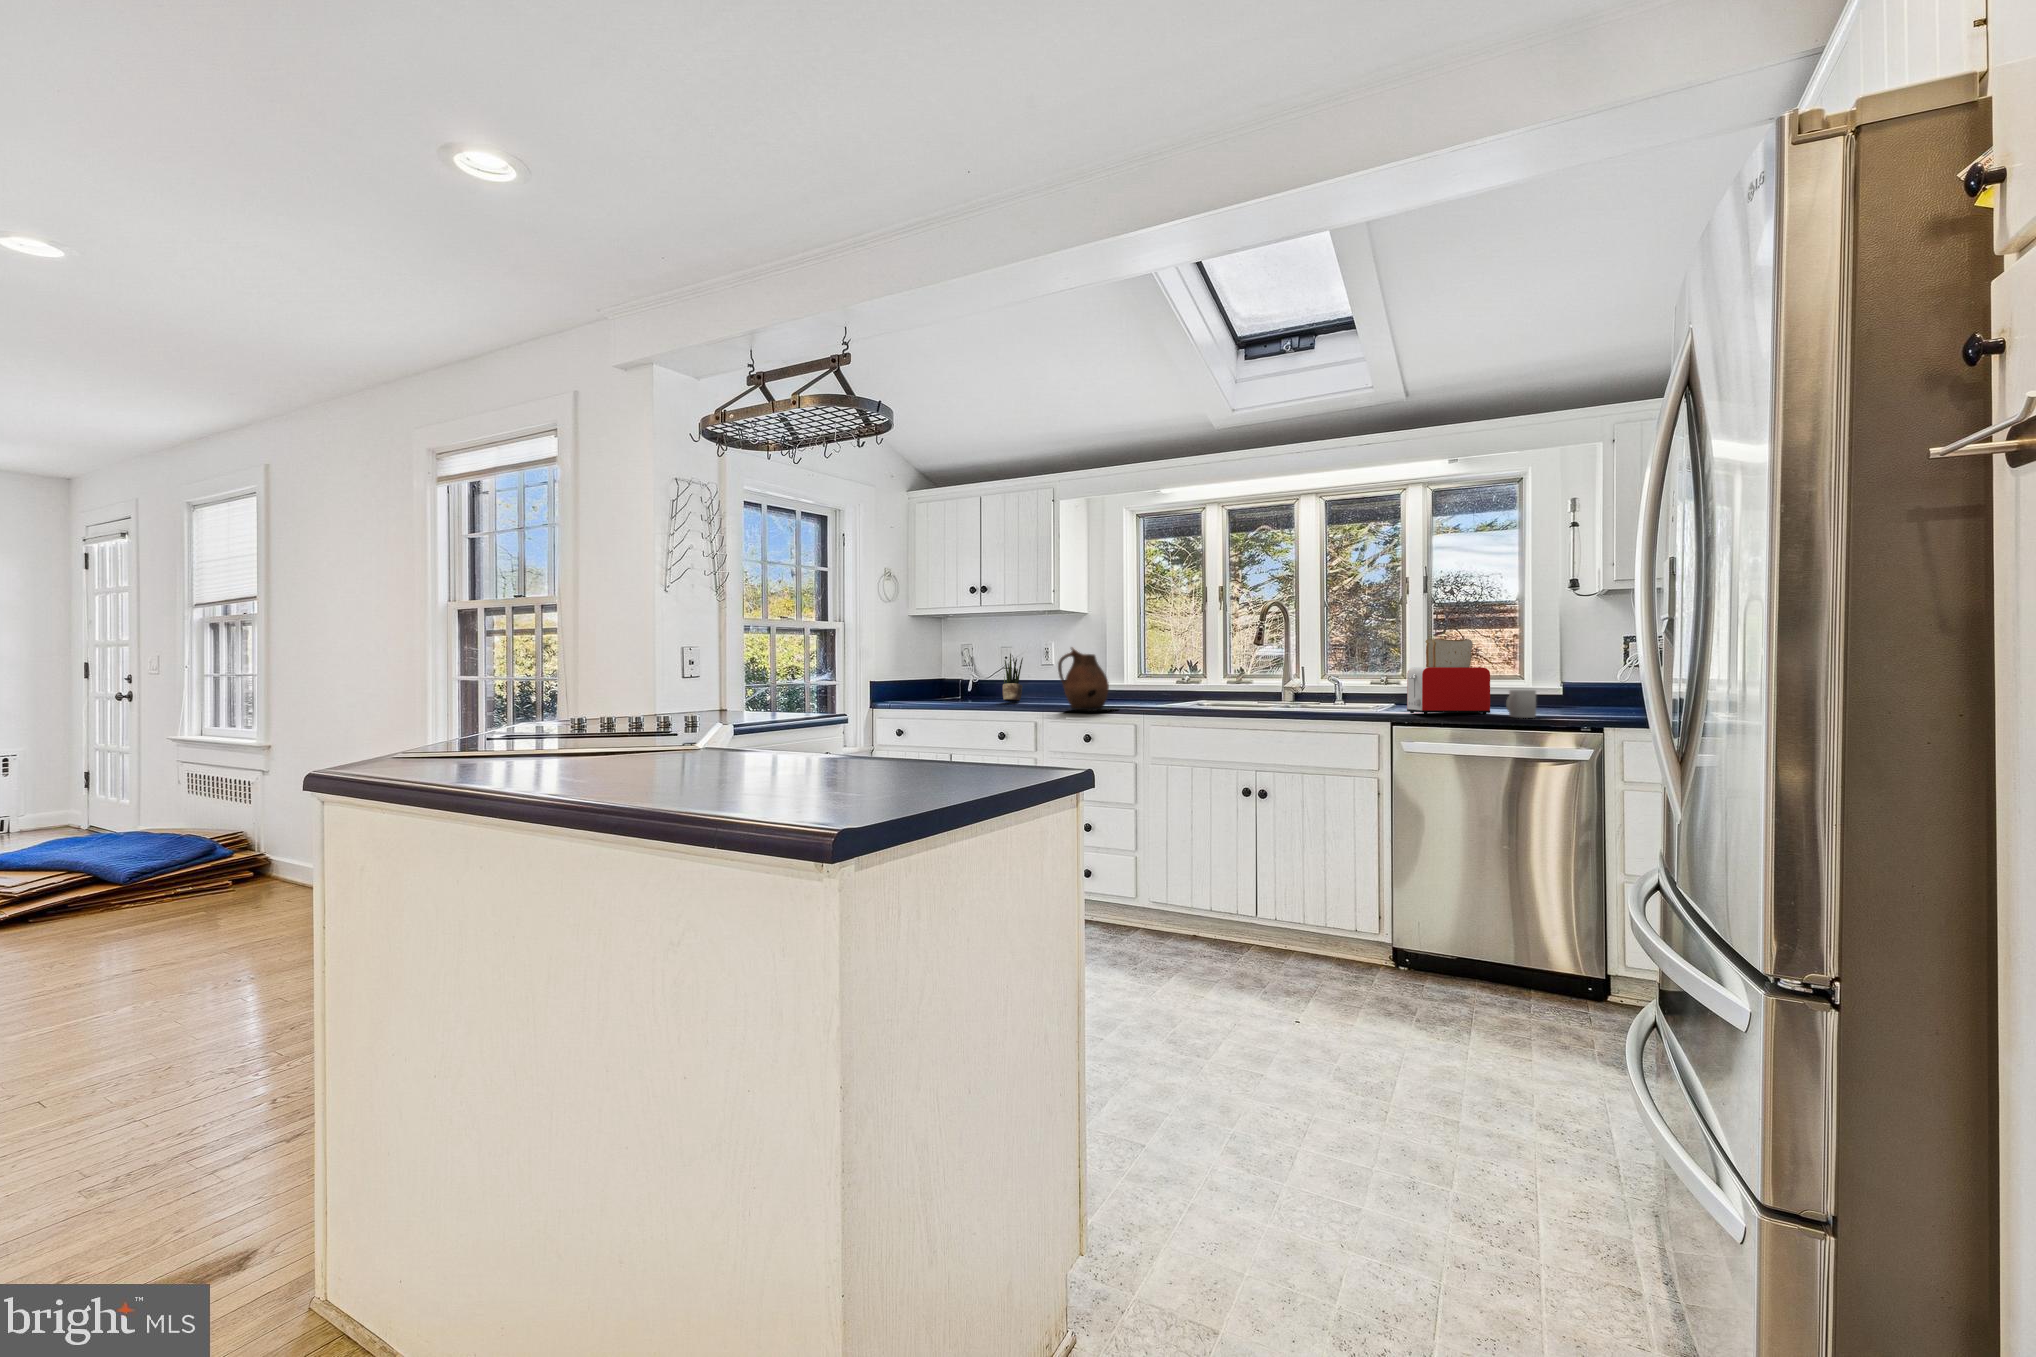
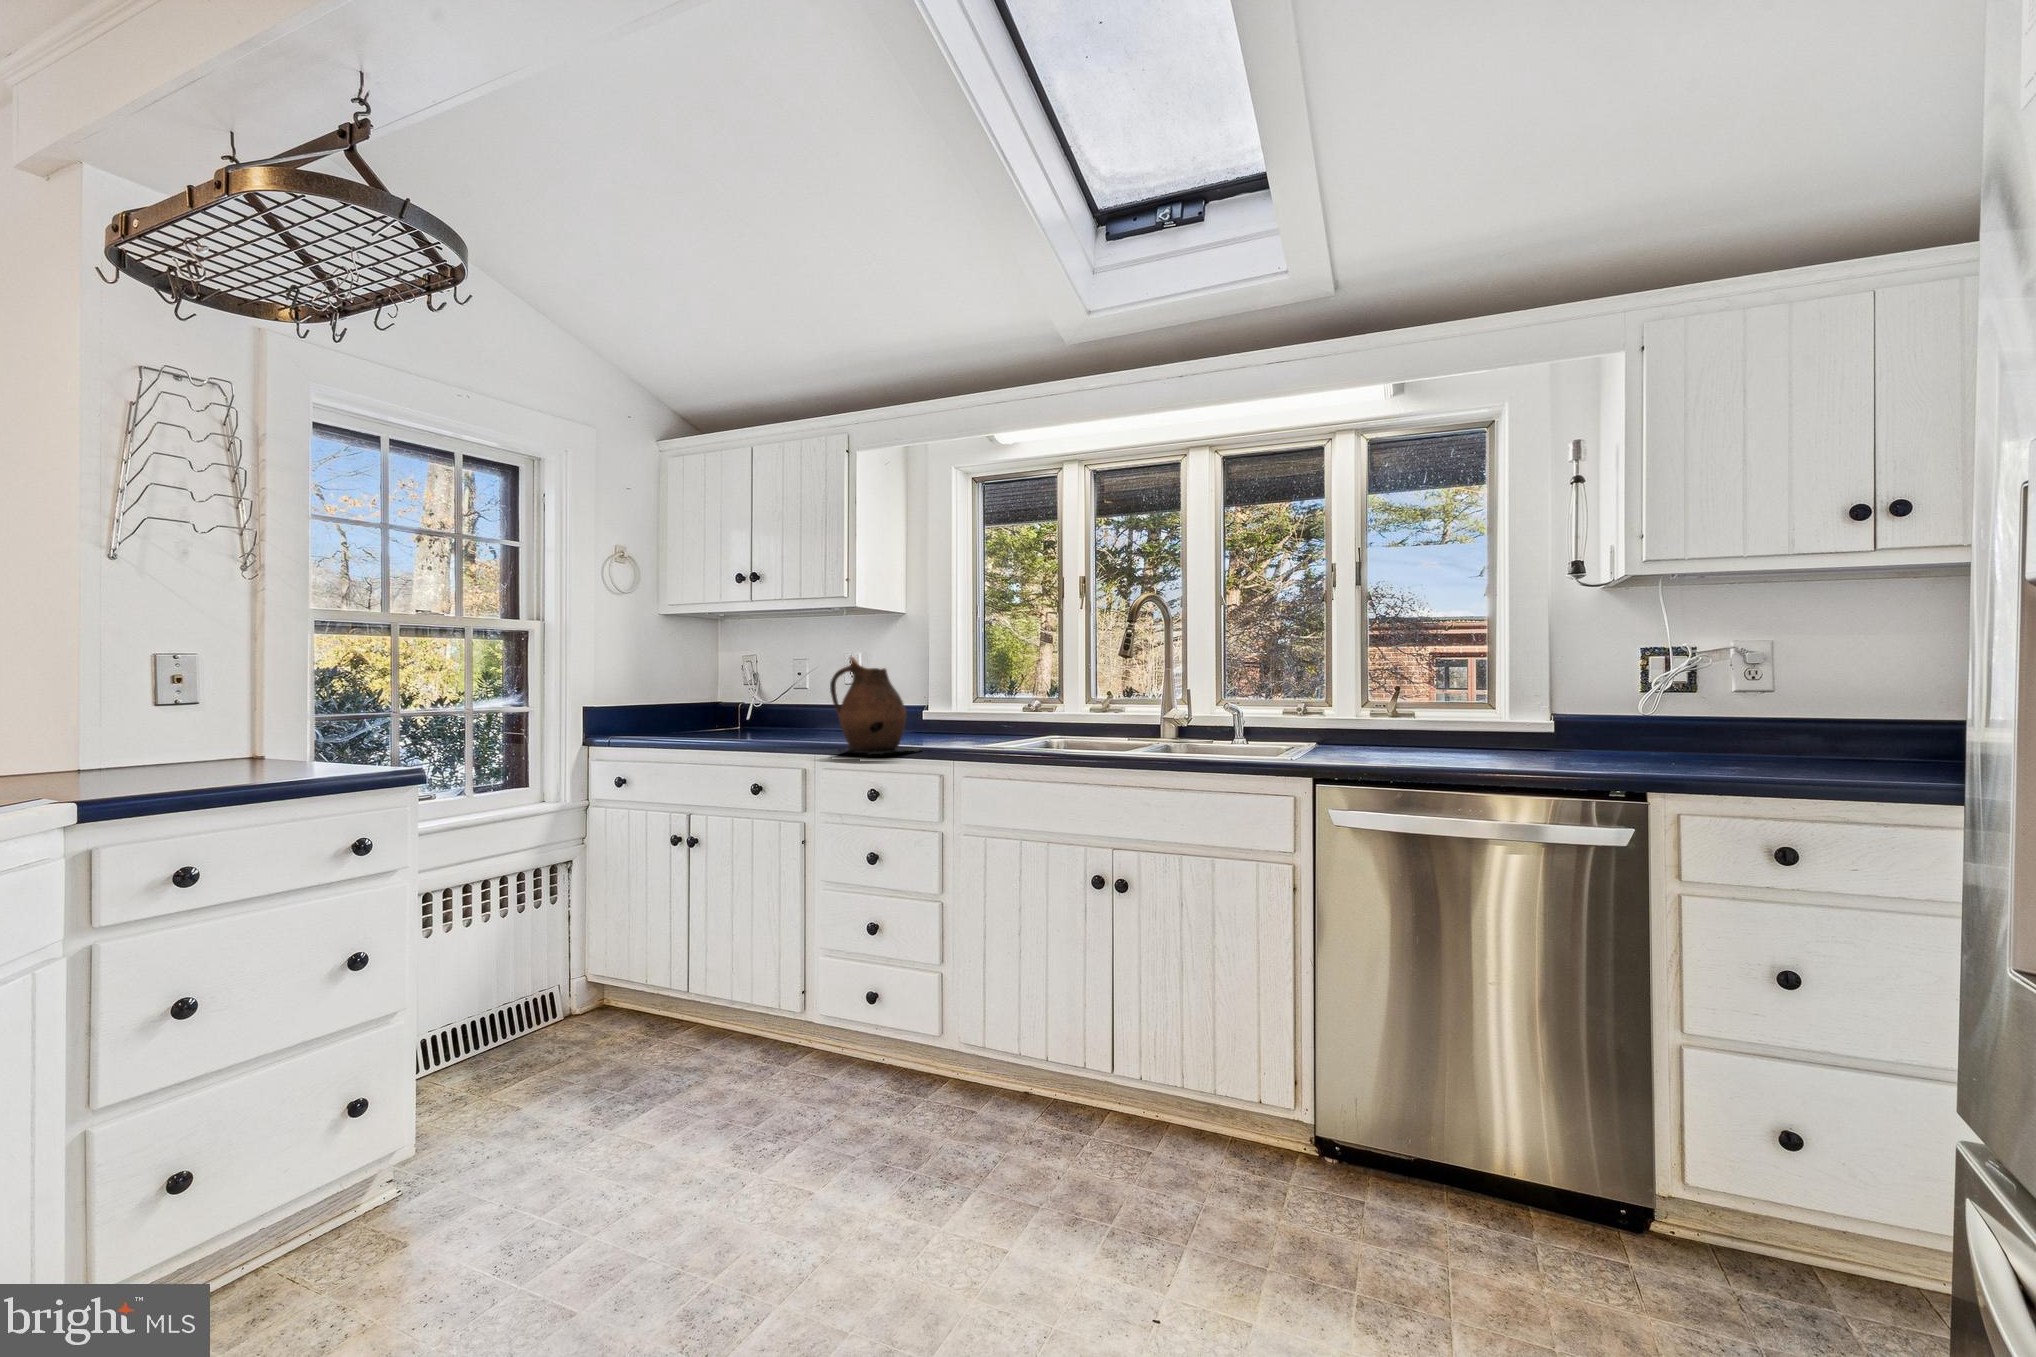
toaster: present [1407,639,1490,714] -> none [1337,649,1461,766]
potted plant: present [1003,654,1023,702] -> none [778,664,808,733]
mug: present [1506,690,1536,718] -> none [1489,729,1534,775]

